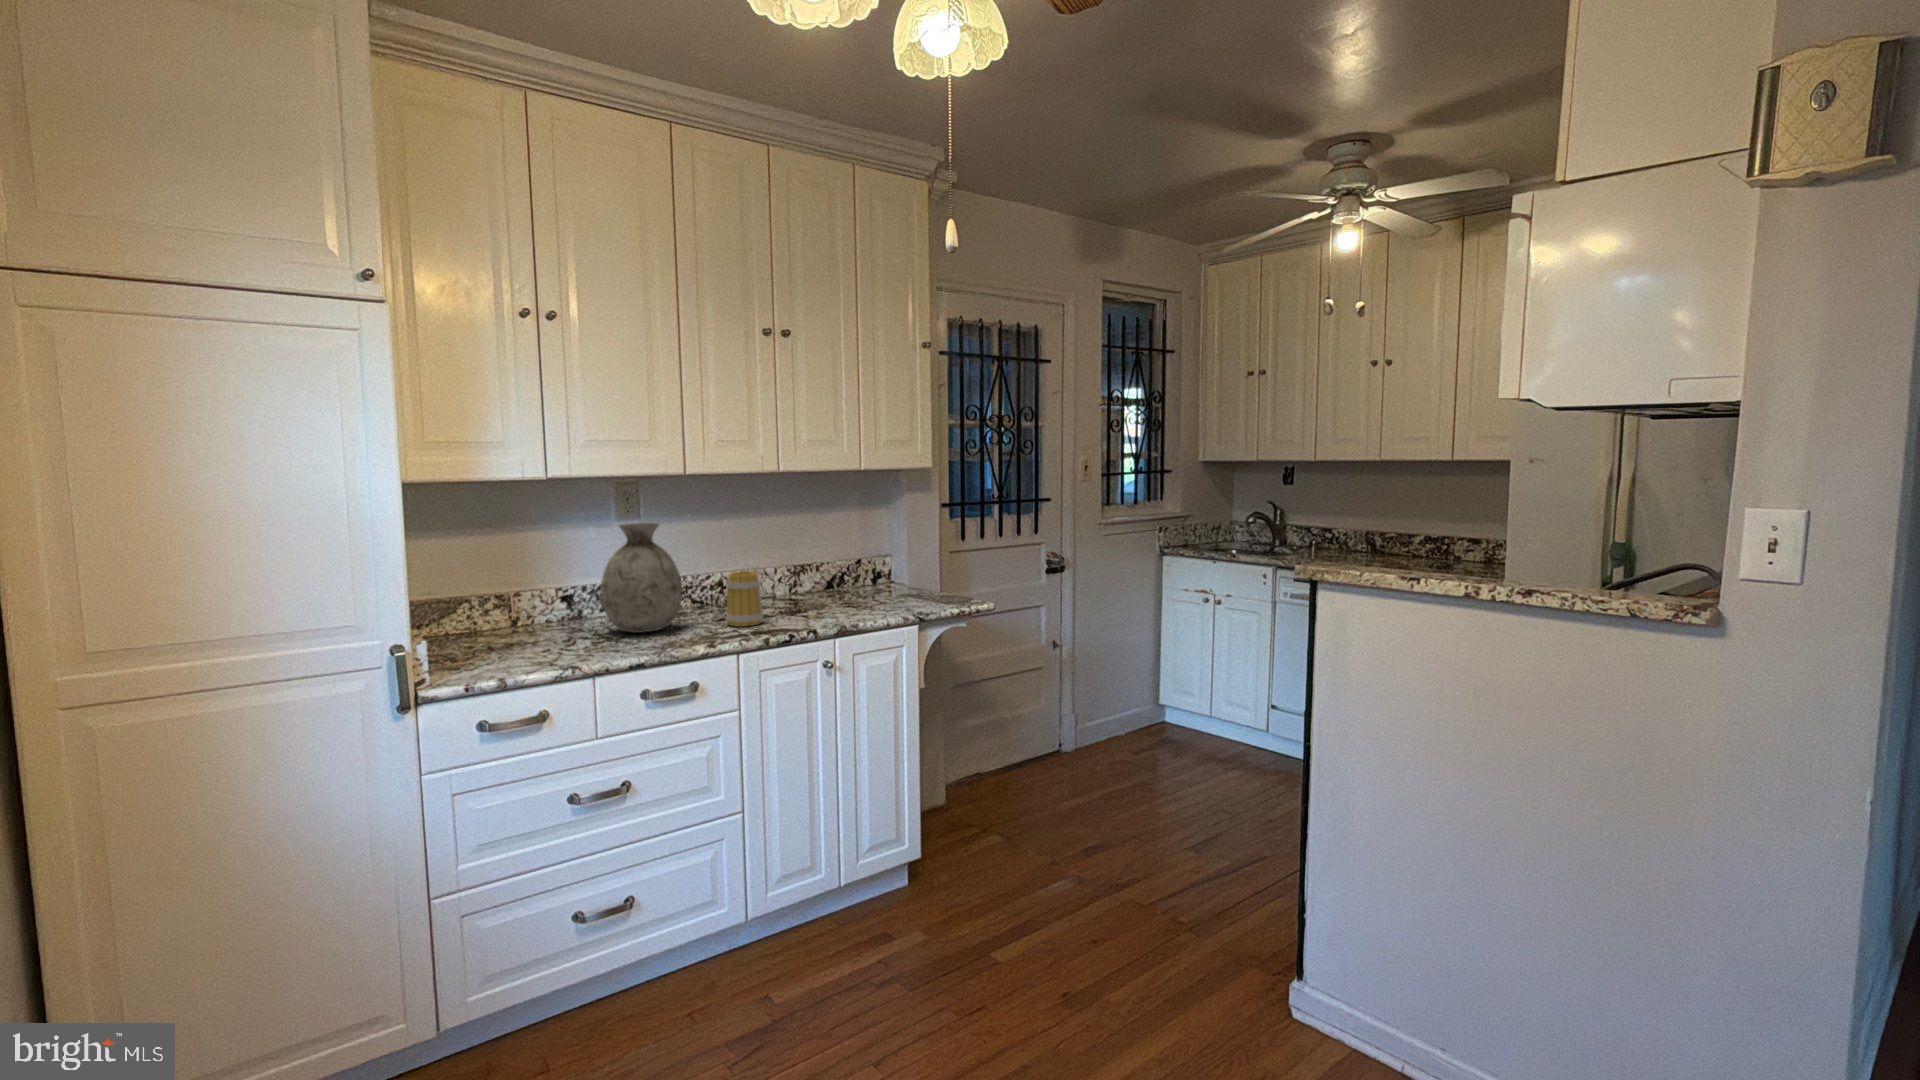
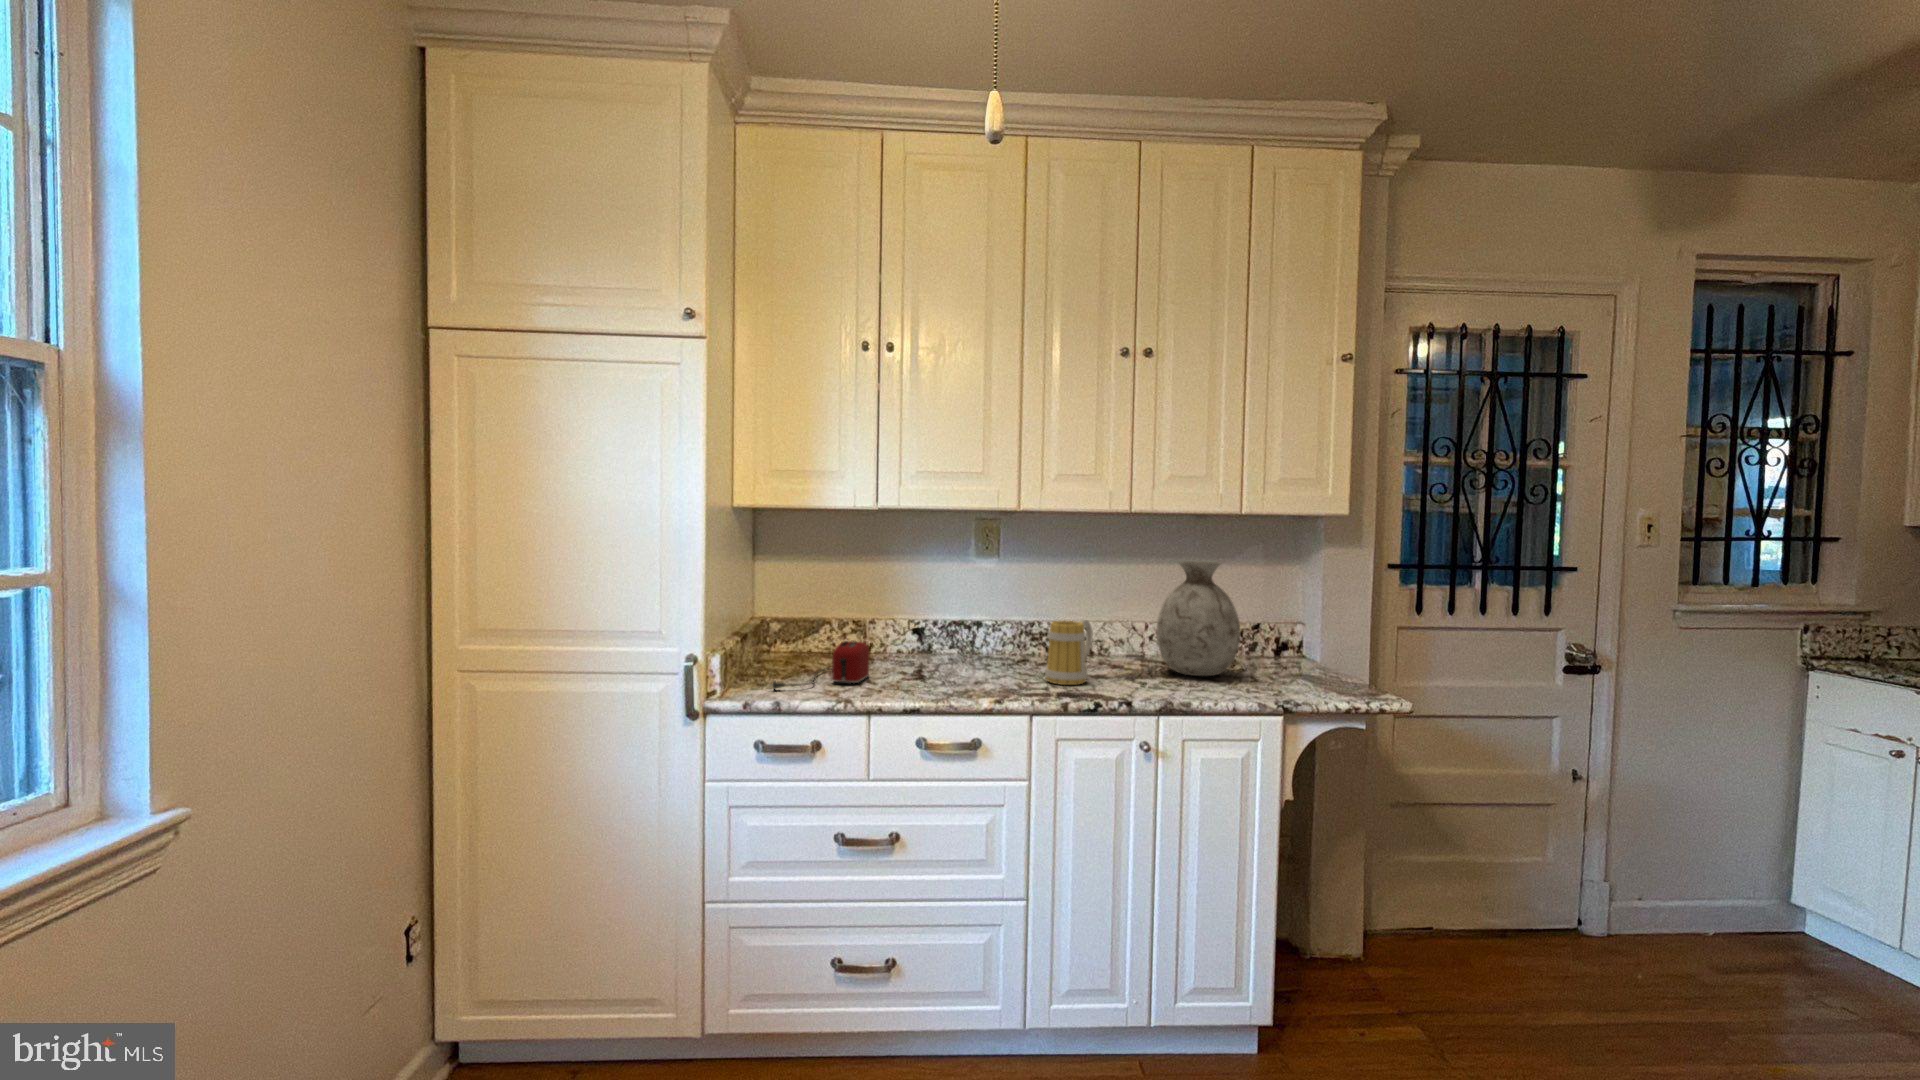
vase: present [601,523,682,633] -> present [1157,561,1240,676]
toaster: none [473,613,561,672] -> present [770,641,870,690]

